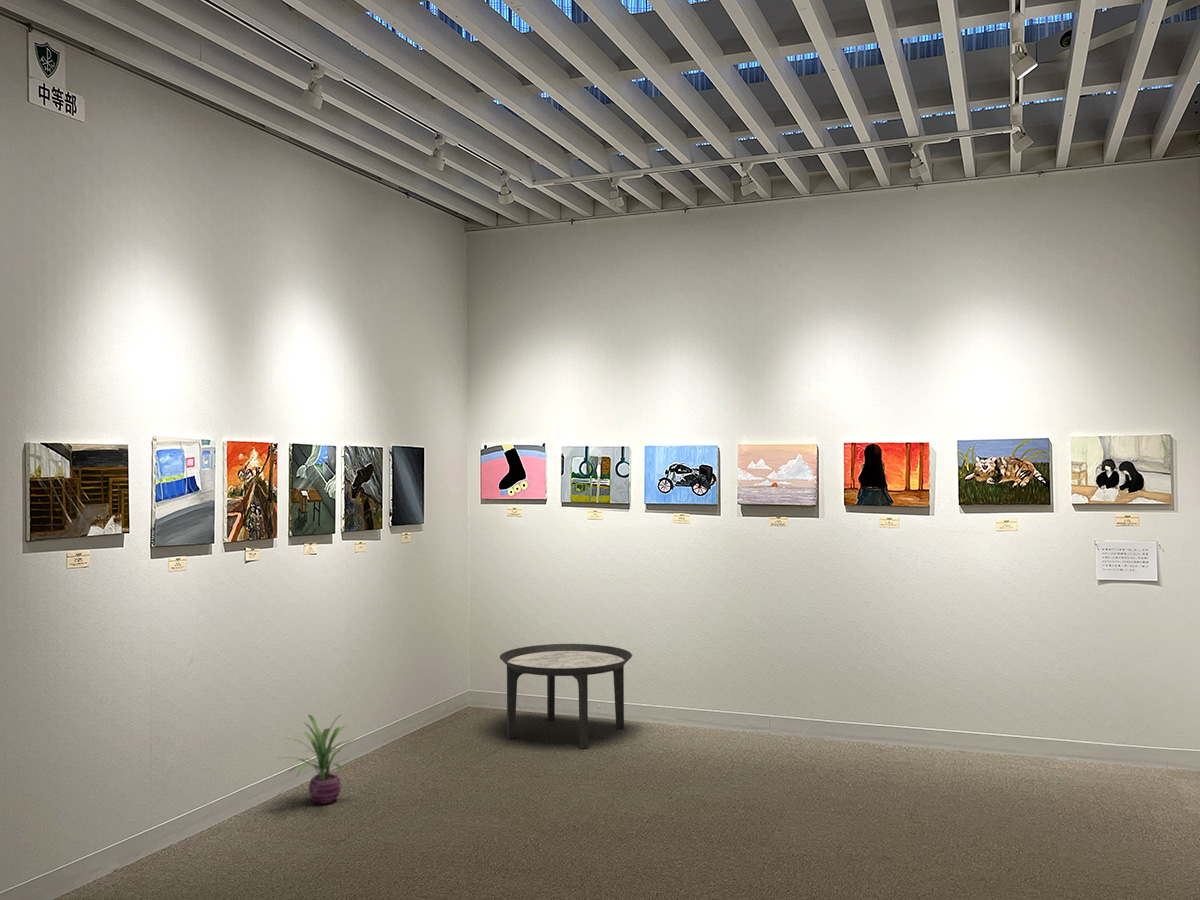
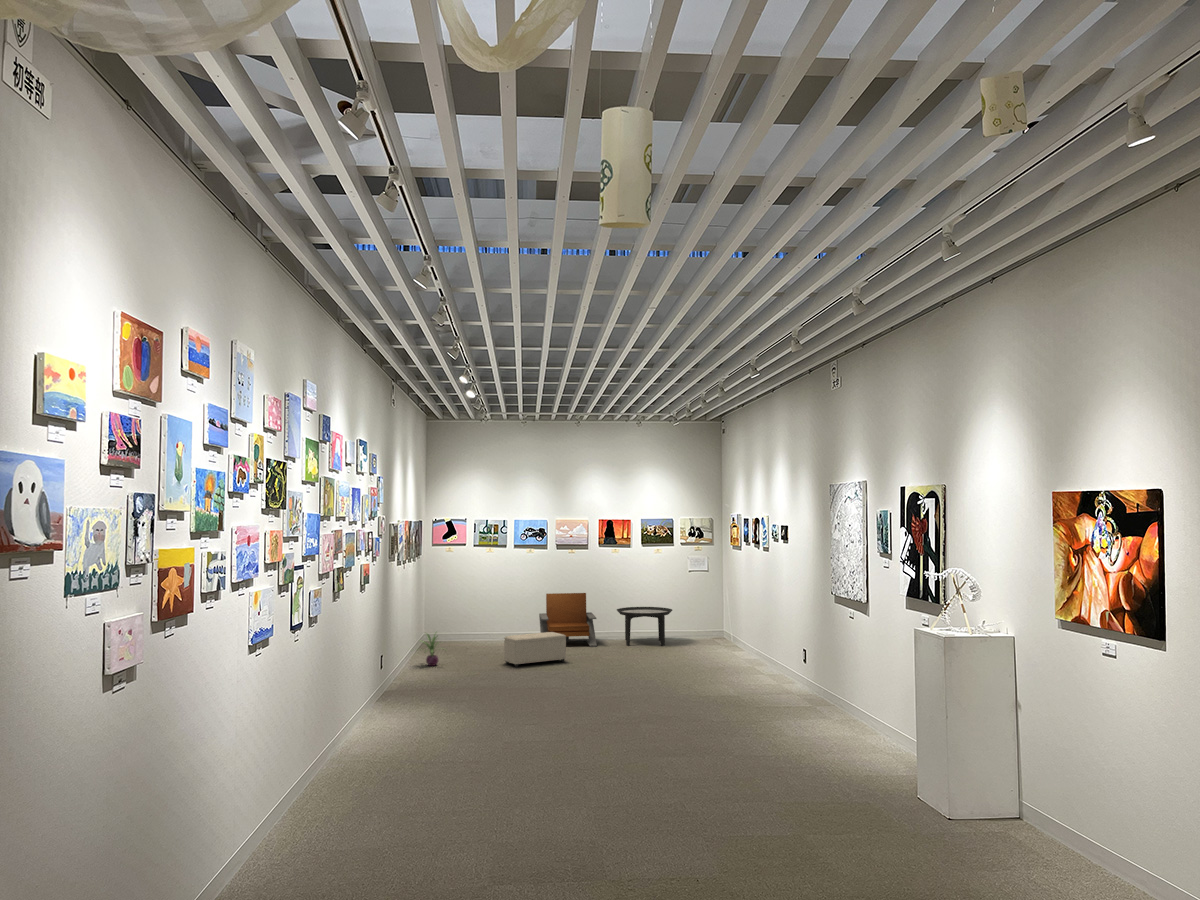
lounge chair: none [671,620,825,771] -> present [539,593,597,647]
round table: present [500,644,632,749] -> present [617,607,672,646]
ottoman: none [490,741,657,845] -> present [504,632,566,667]

